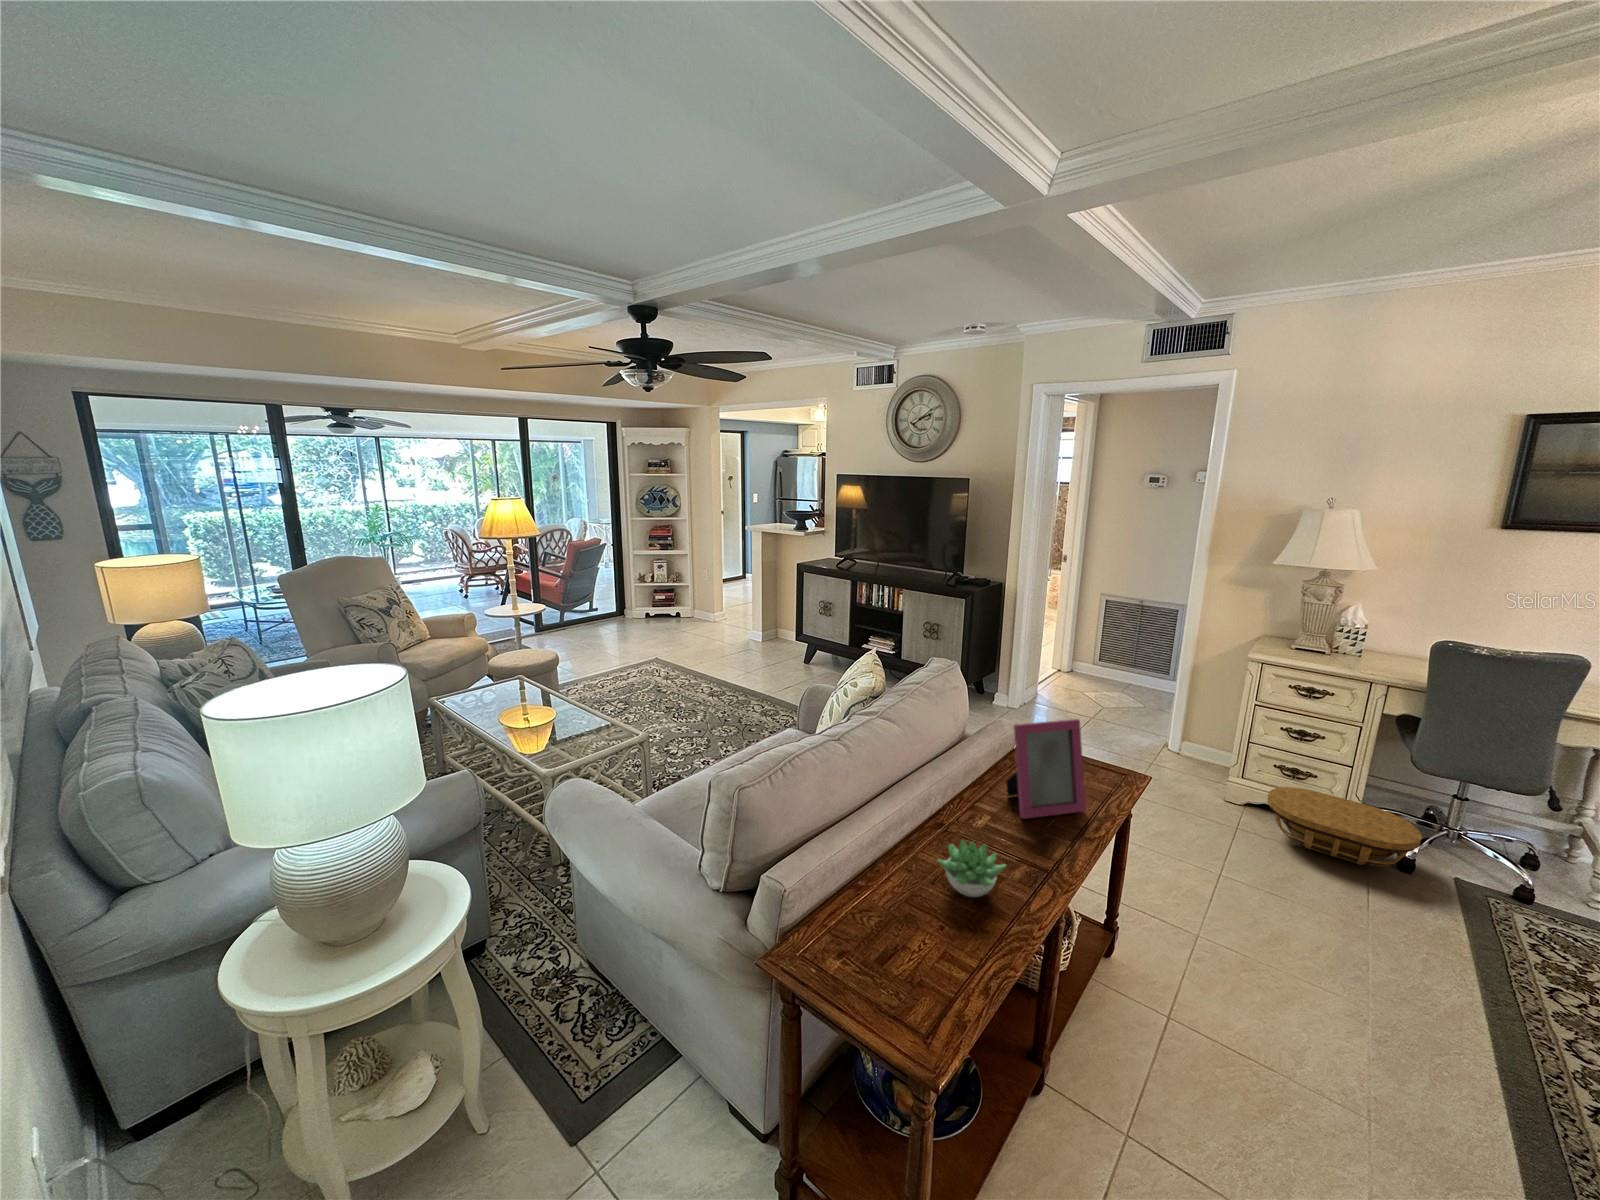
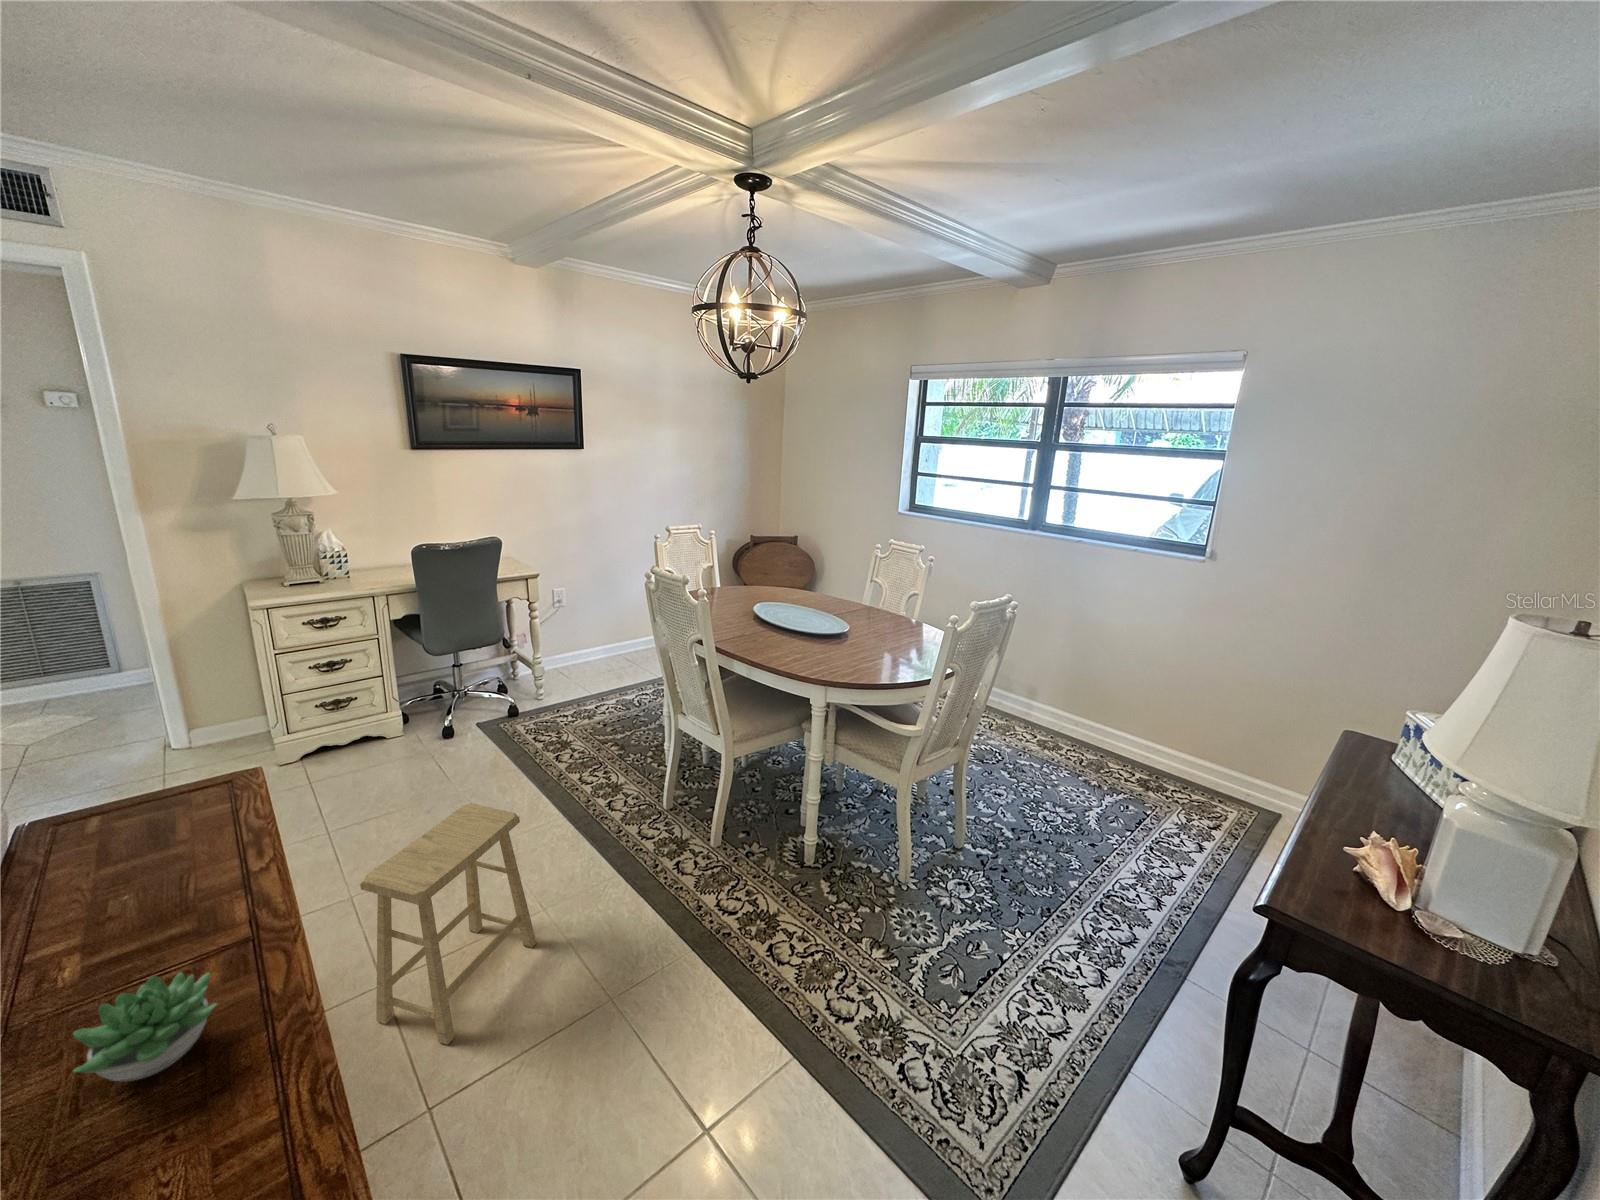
picture frame: present [1006,719,1086,819] -> none [52,737,226,918]
basket: present [1267,787,1422,866] -> none [327,699,454,763]
footstool: none [1146,909,1359,1142] -> present [360,803,536,1045]

